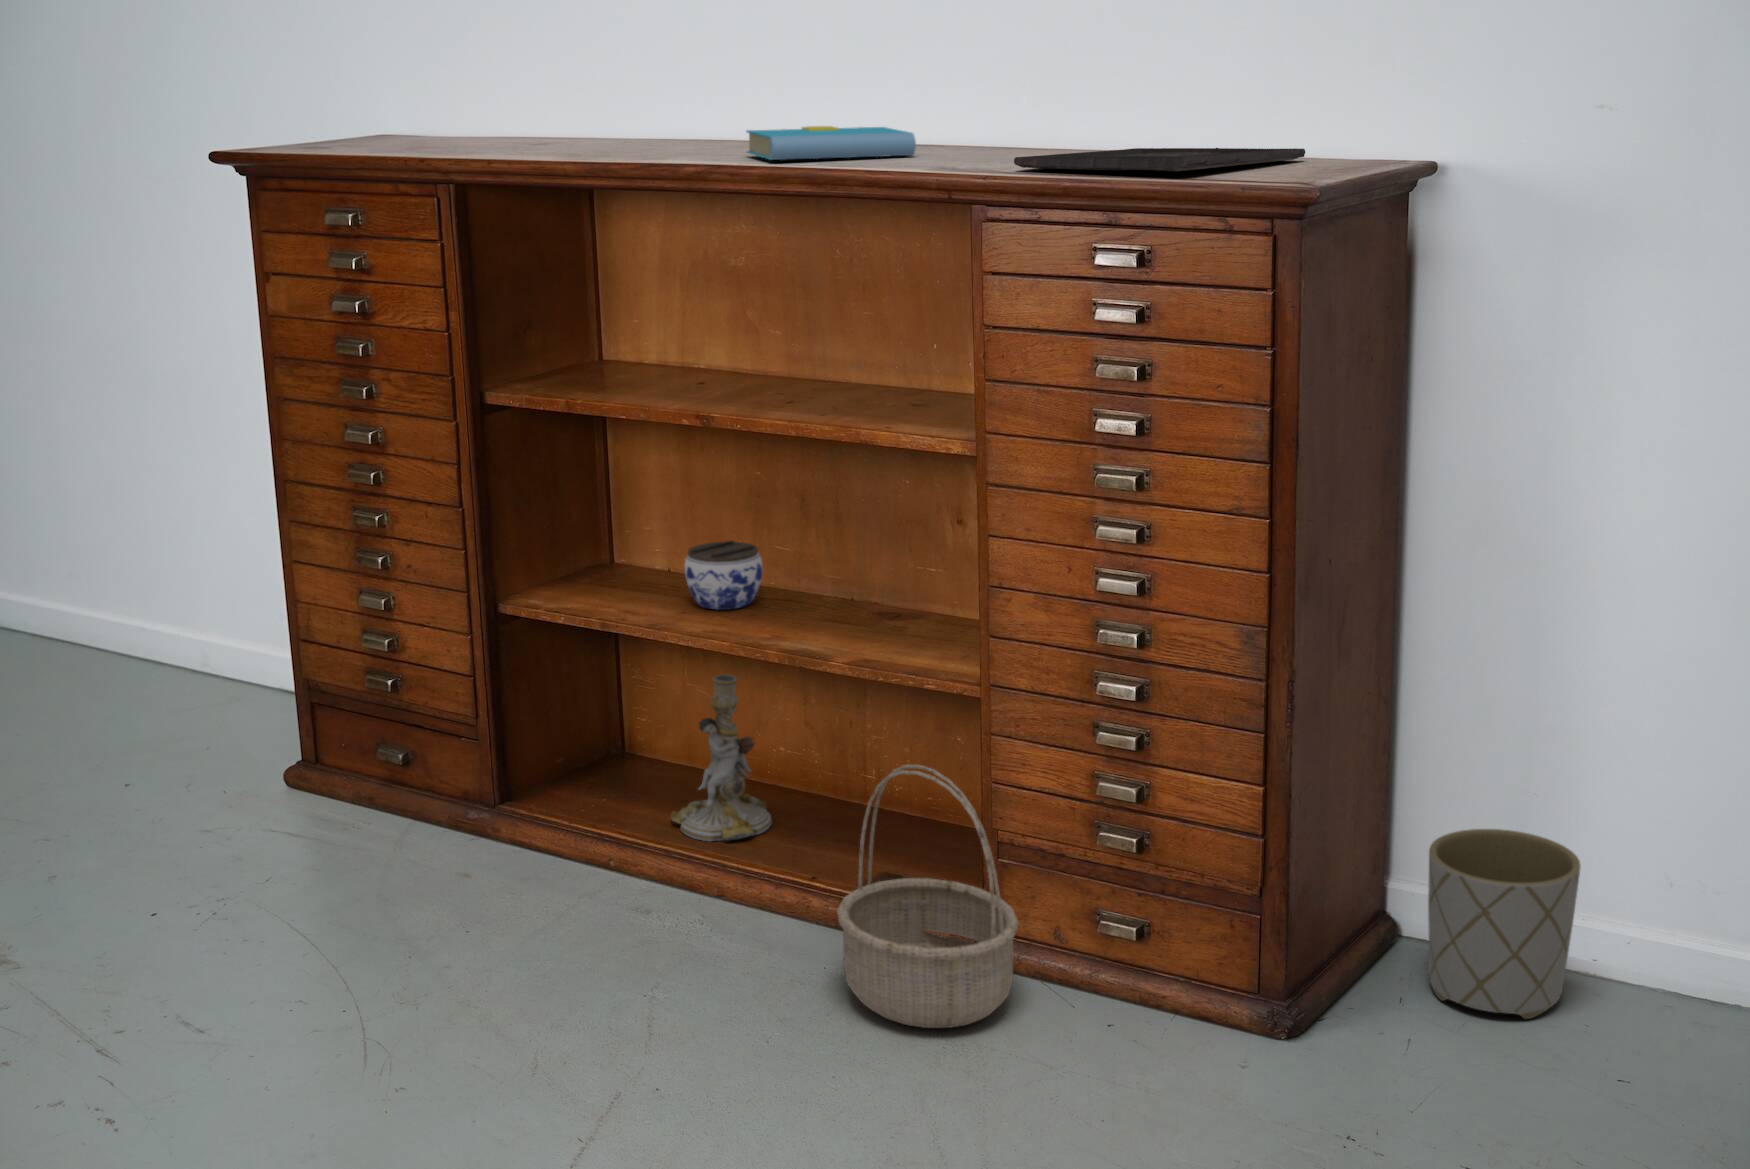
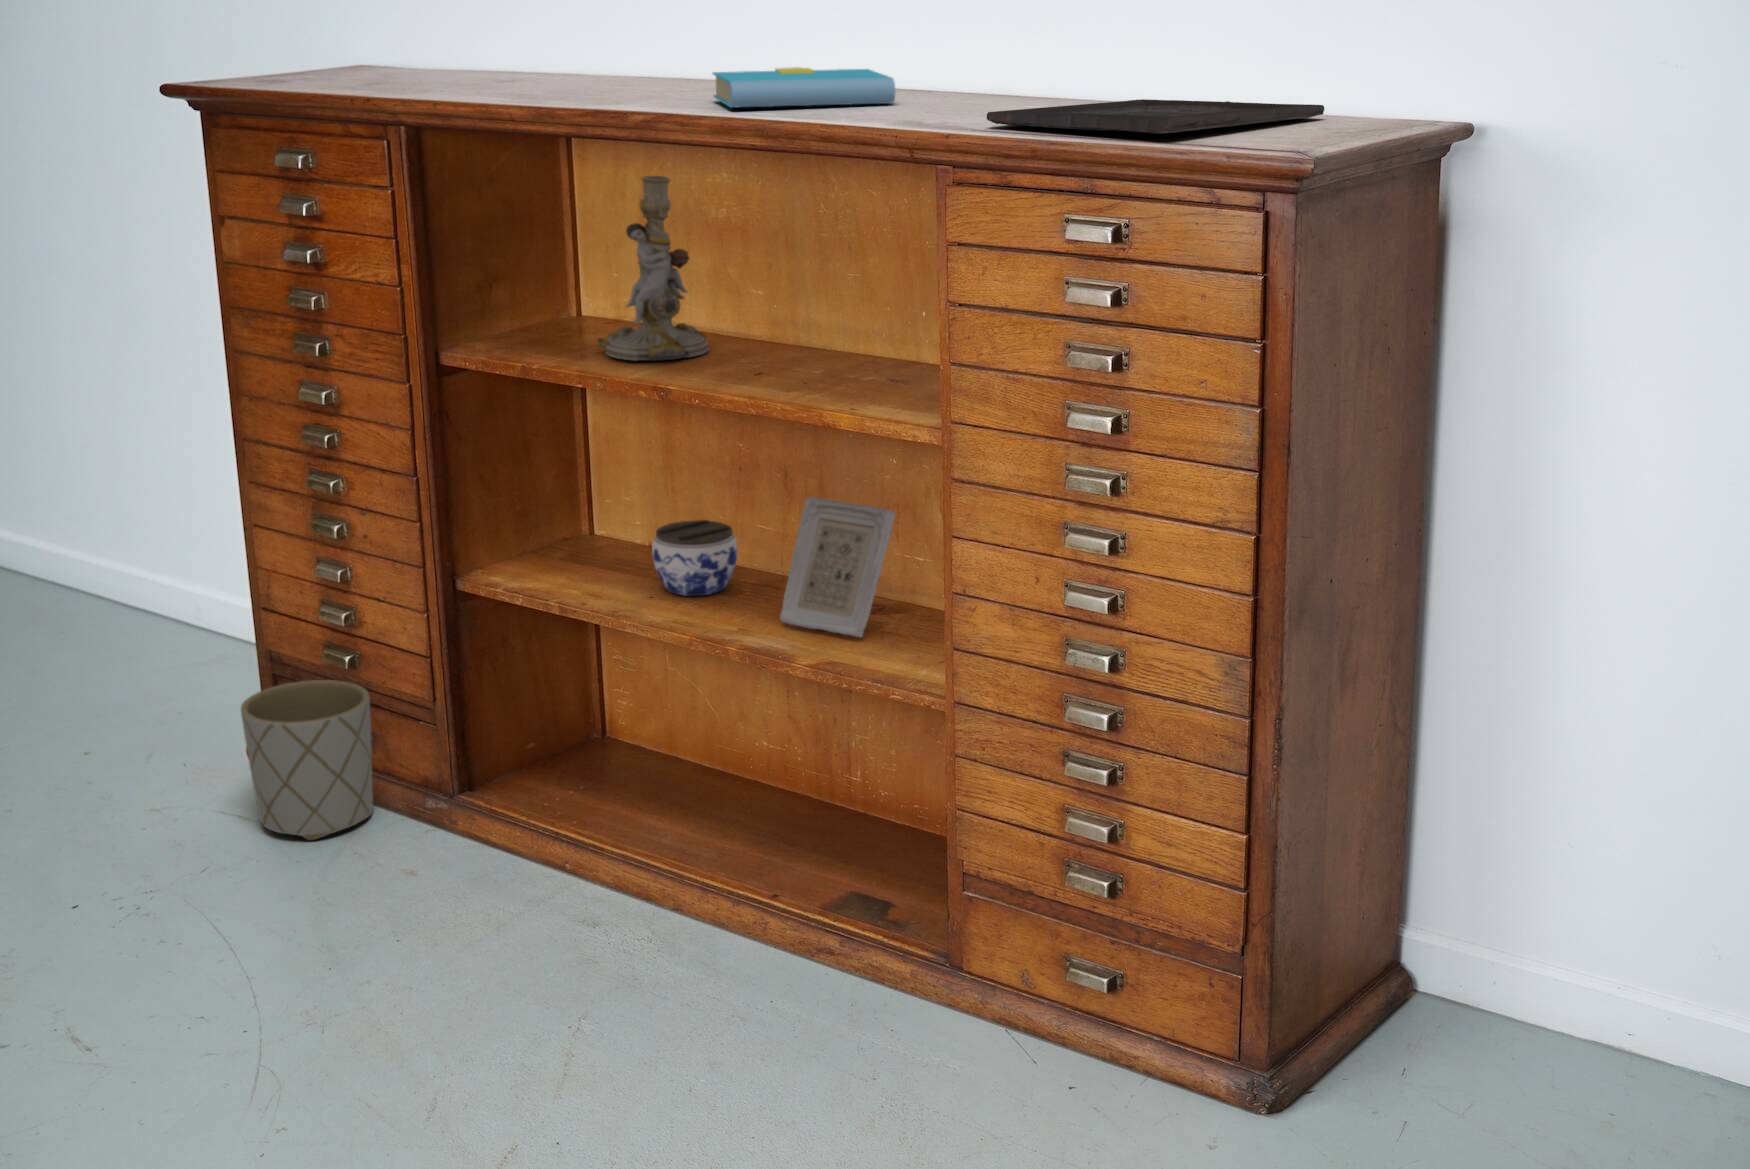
picture frame: none [811,514,915,638] -> present [780,497,895,637]
candlestick: present [671,675,772,842] -> present [597,176,709,361]
basket: present [837,765,1019,1028] -> none [778,789,976,1082]
planter: present [1428,829,1580,1019] -> present [241,680,373,840]

